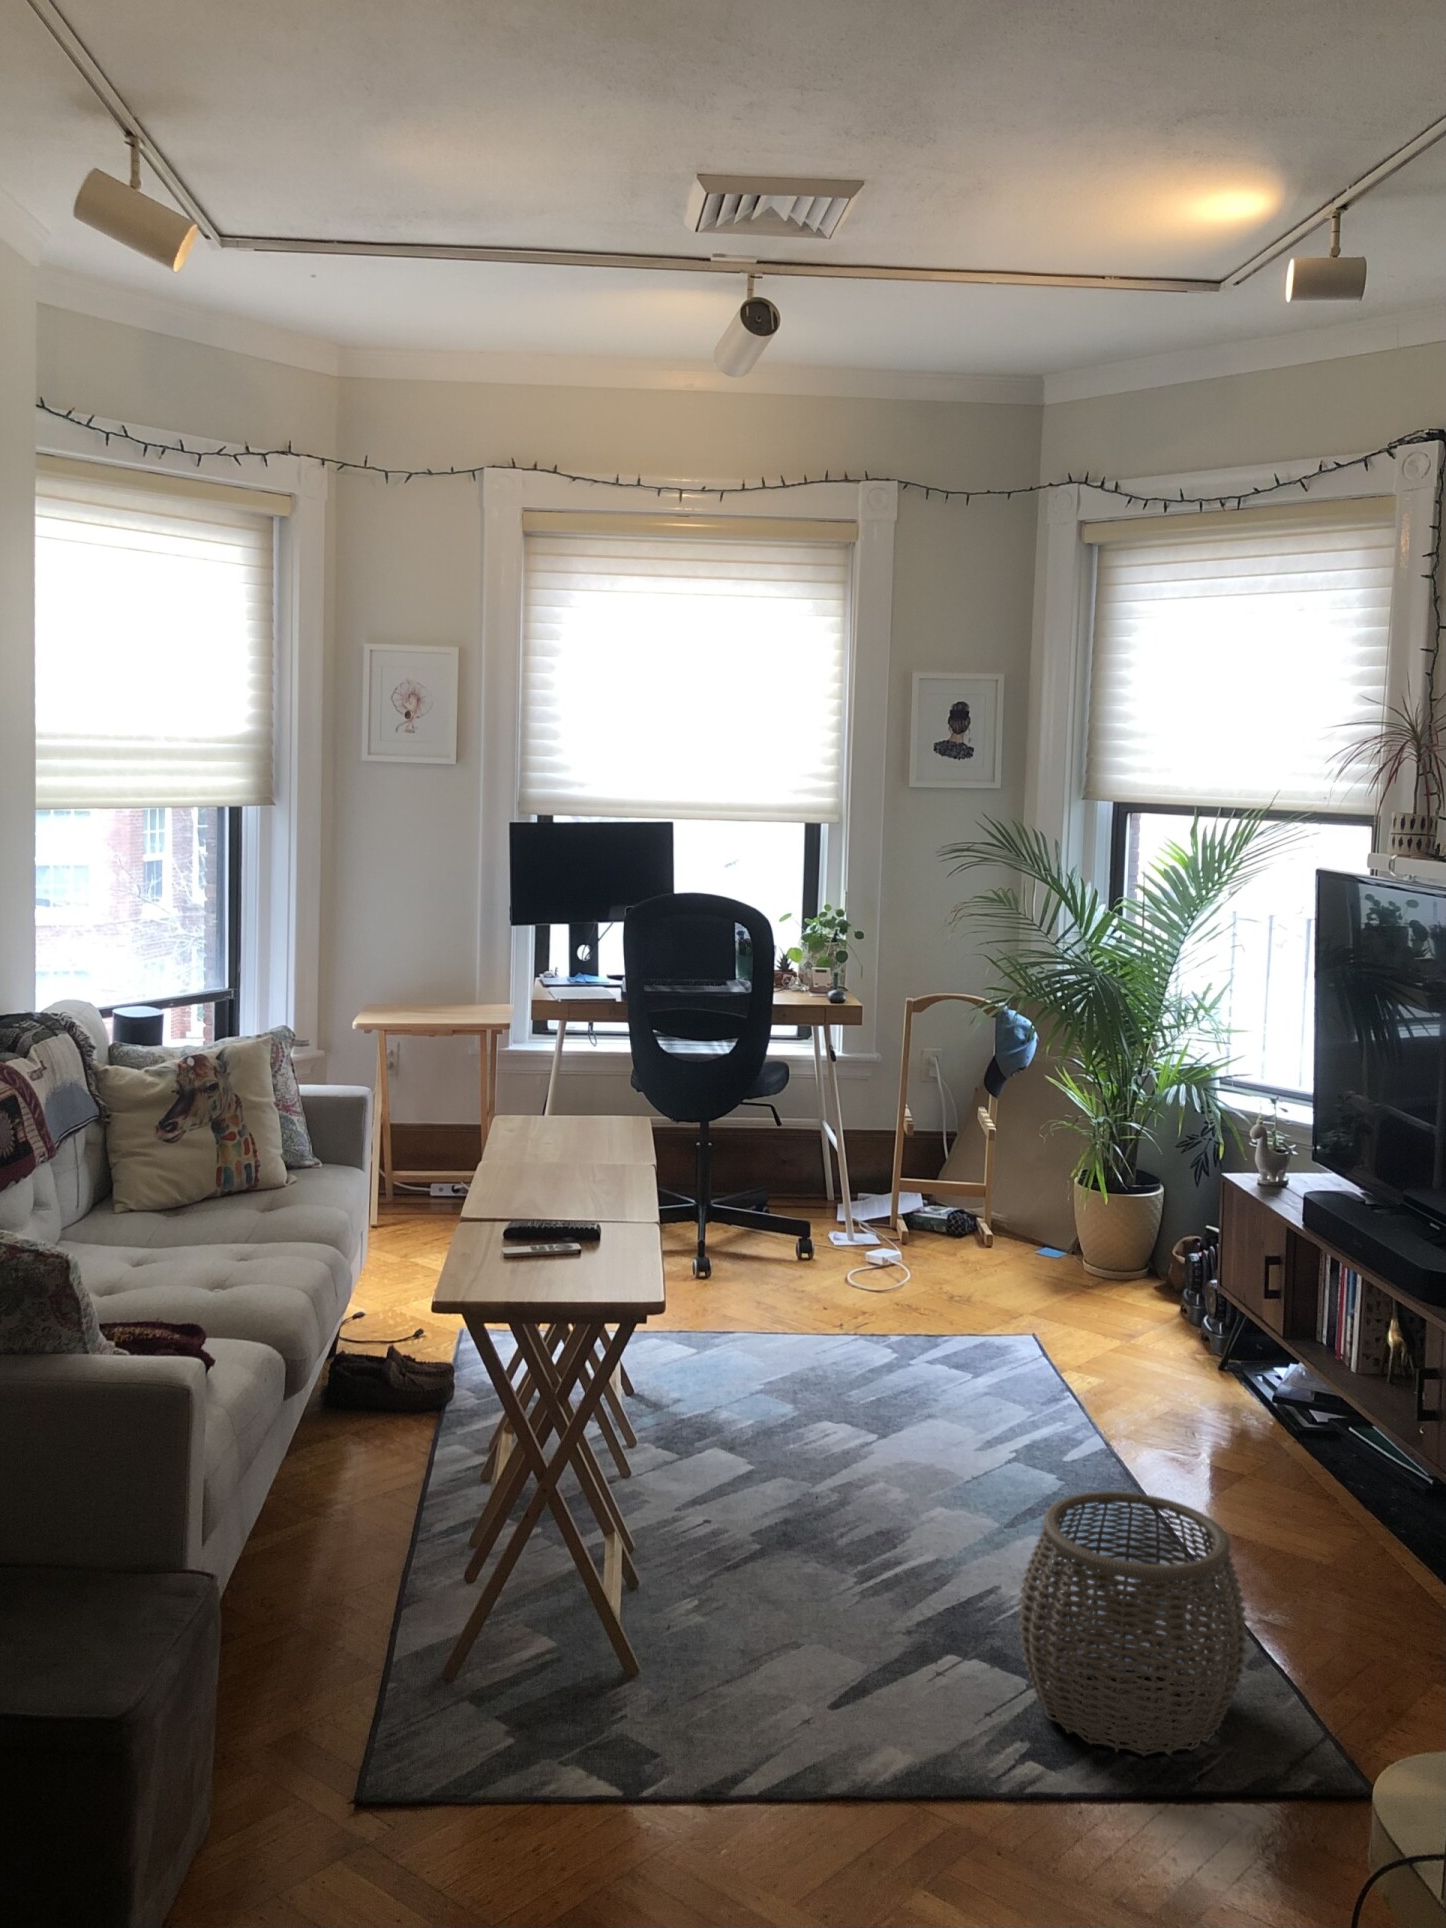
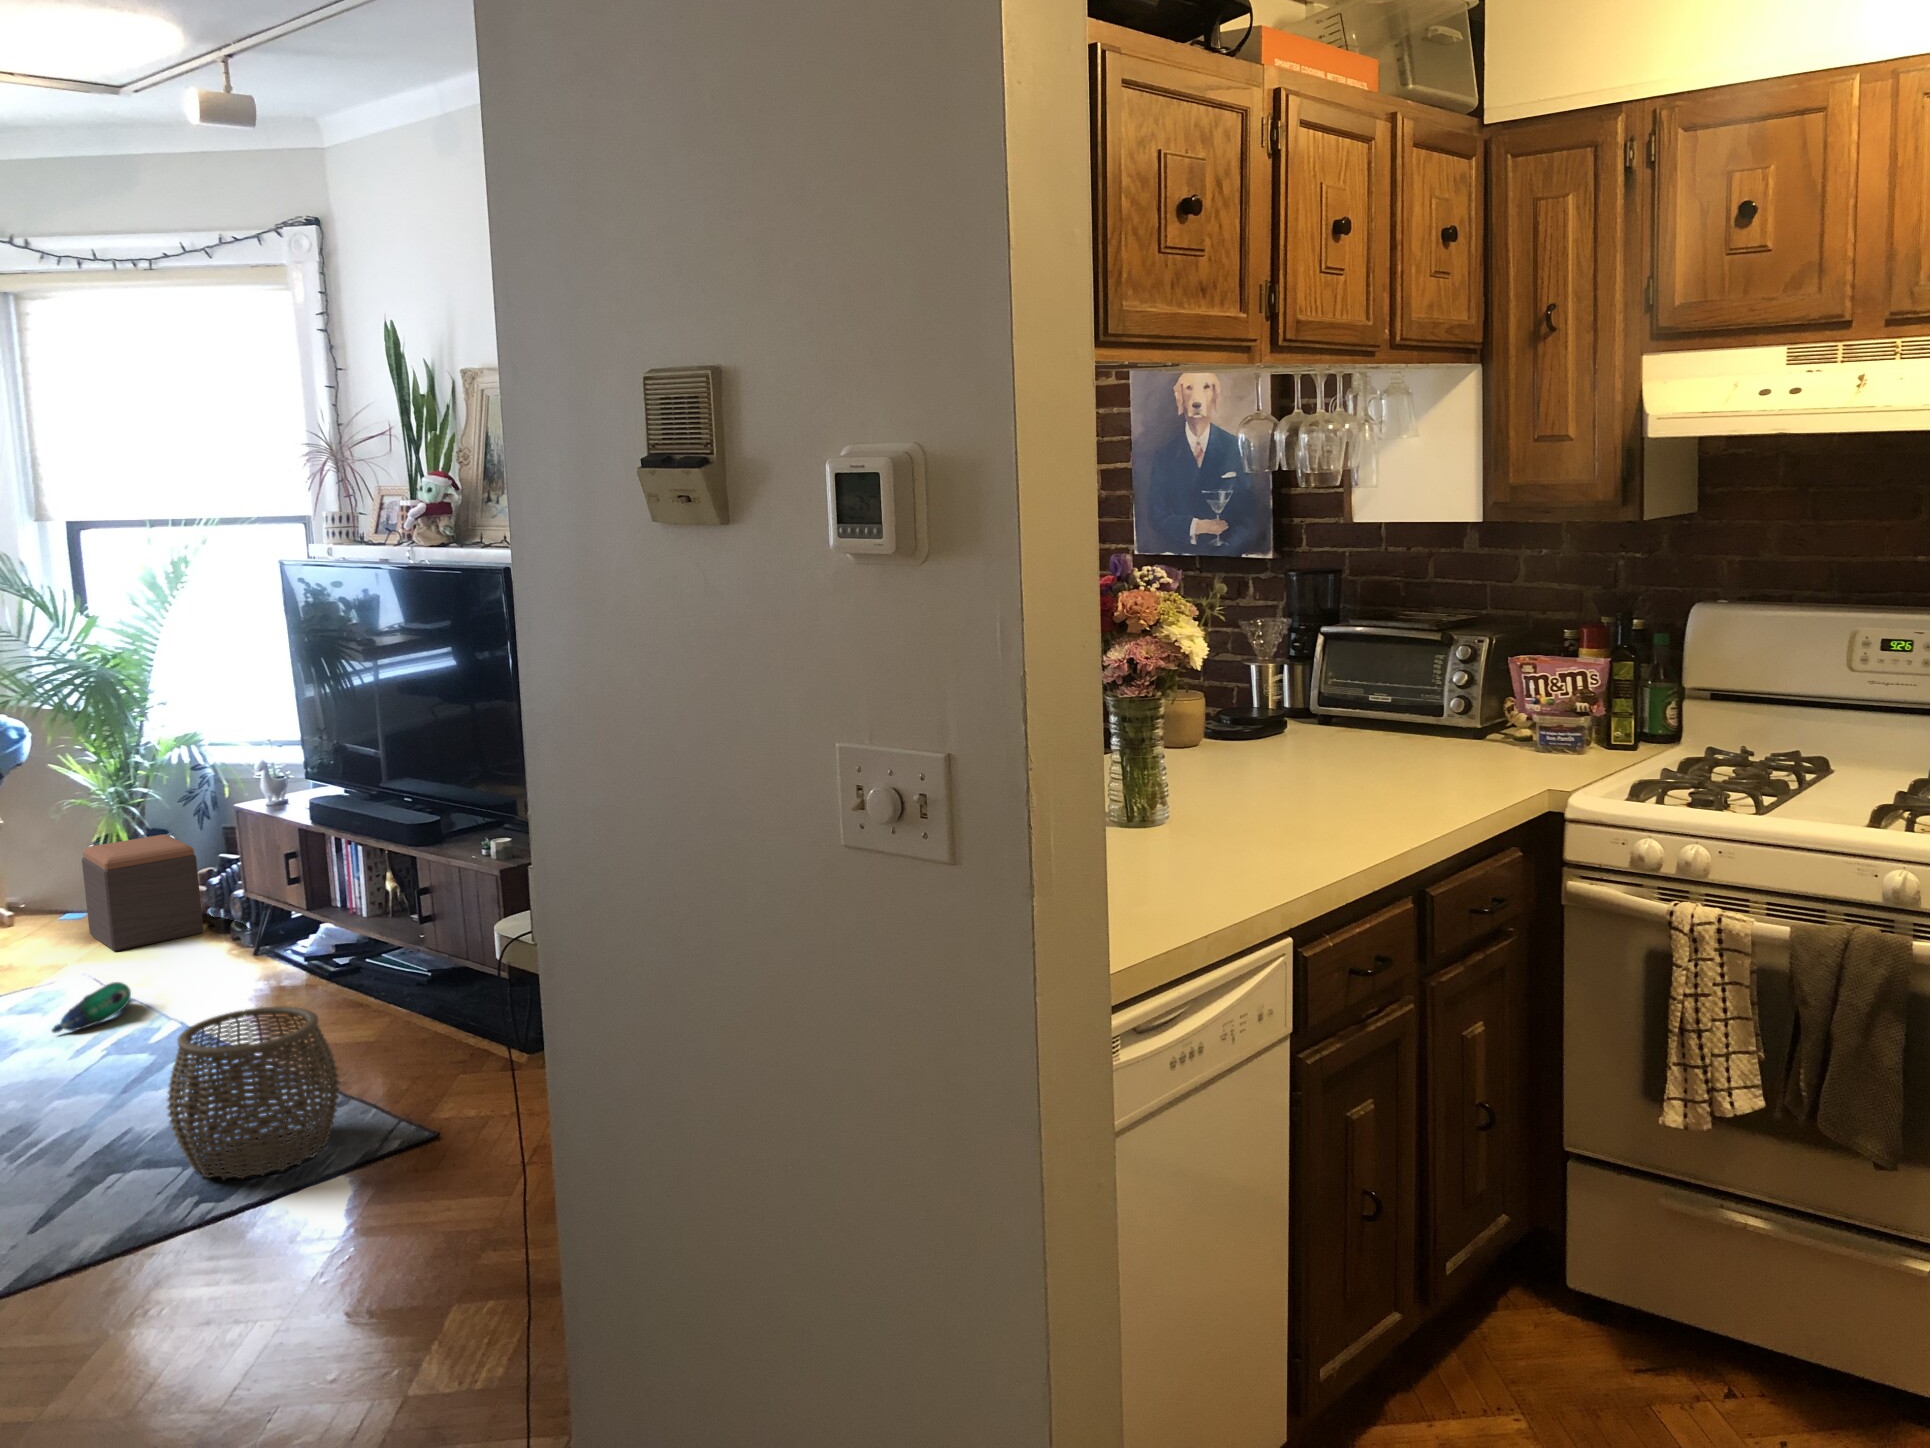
footstool: none [1055,1180,1177,1316] -> present [82,834,203,951]
plush toy: none [968,1363,1062,1412] -> present [52,982,131,1033]

